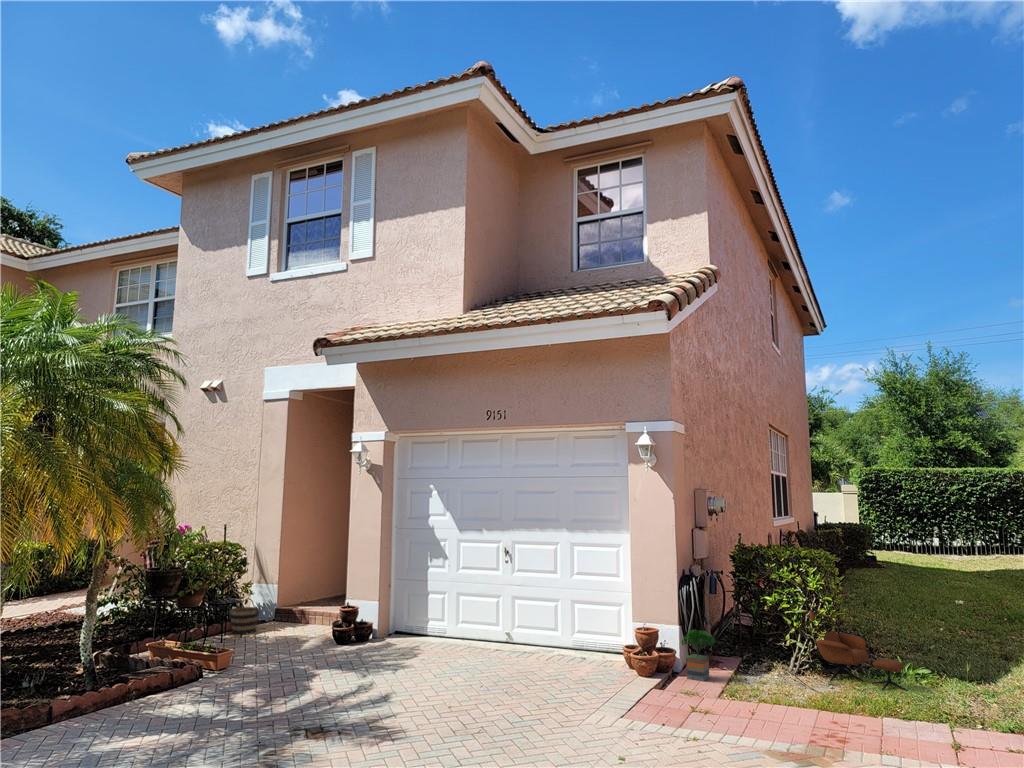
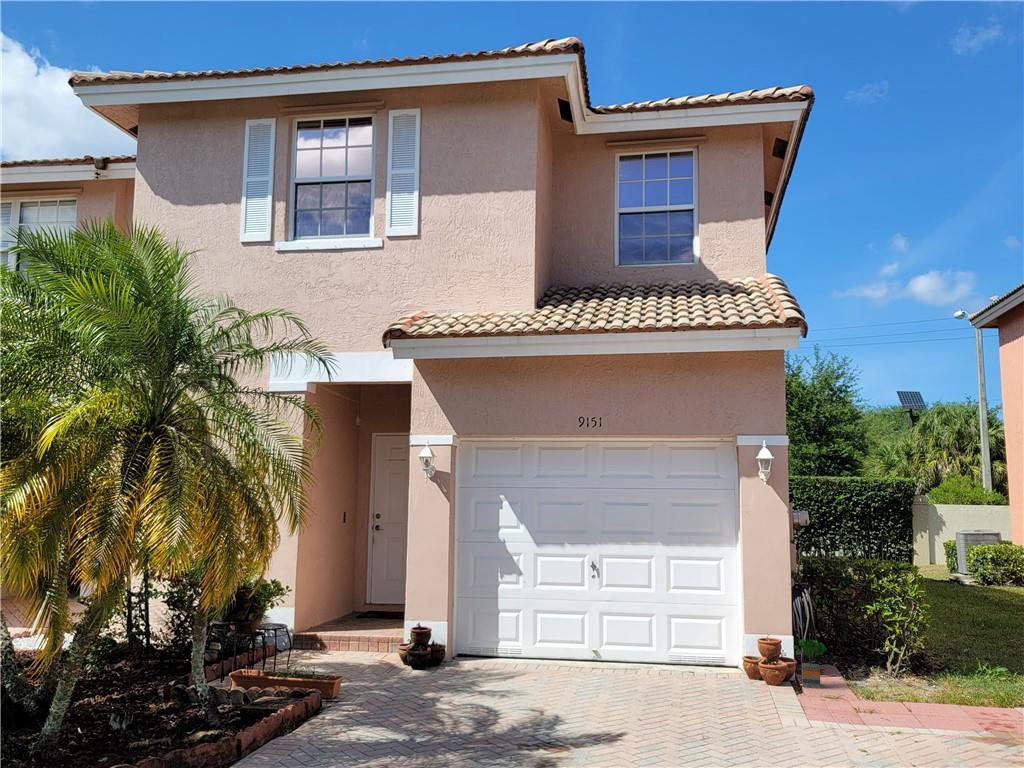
bucket: present [230,607,259,634] -> none [254,635,289,667]
lounge chair: present [809,611,908,691] -> none [894,614,991,687]

